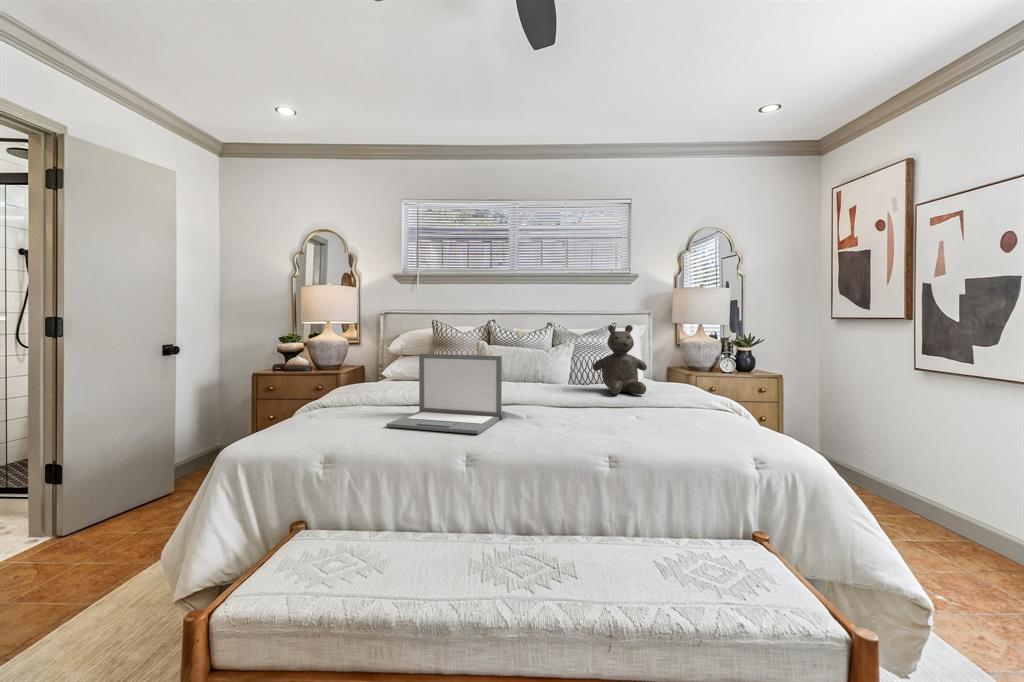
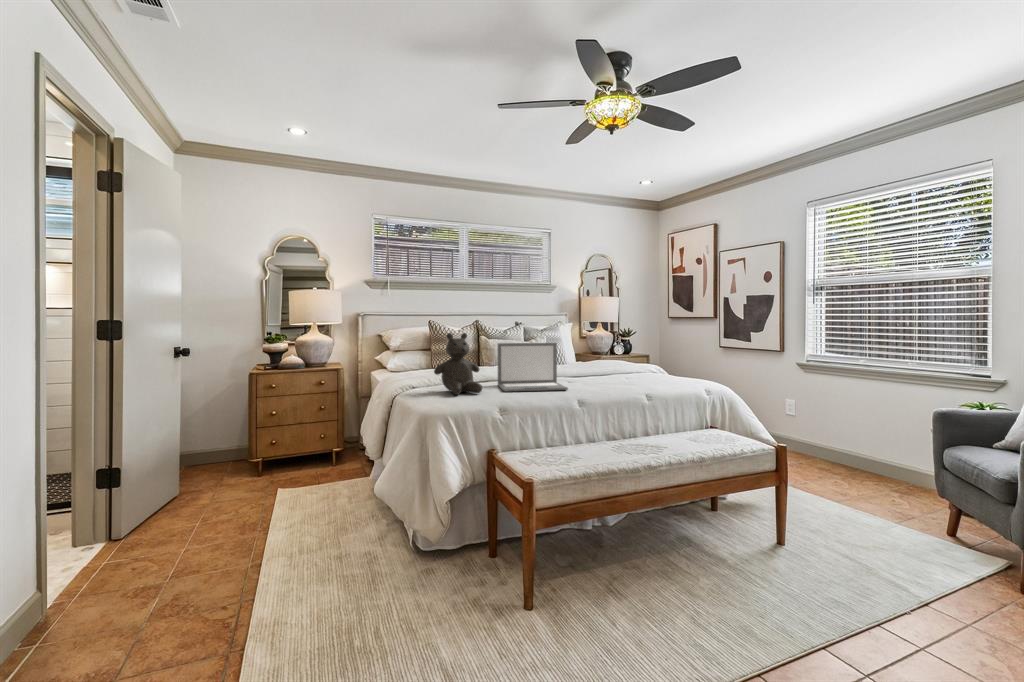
teddy bear: present [593,325,647,395] -> present [434,333,482,395]

